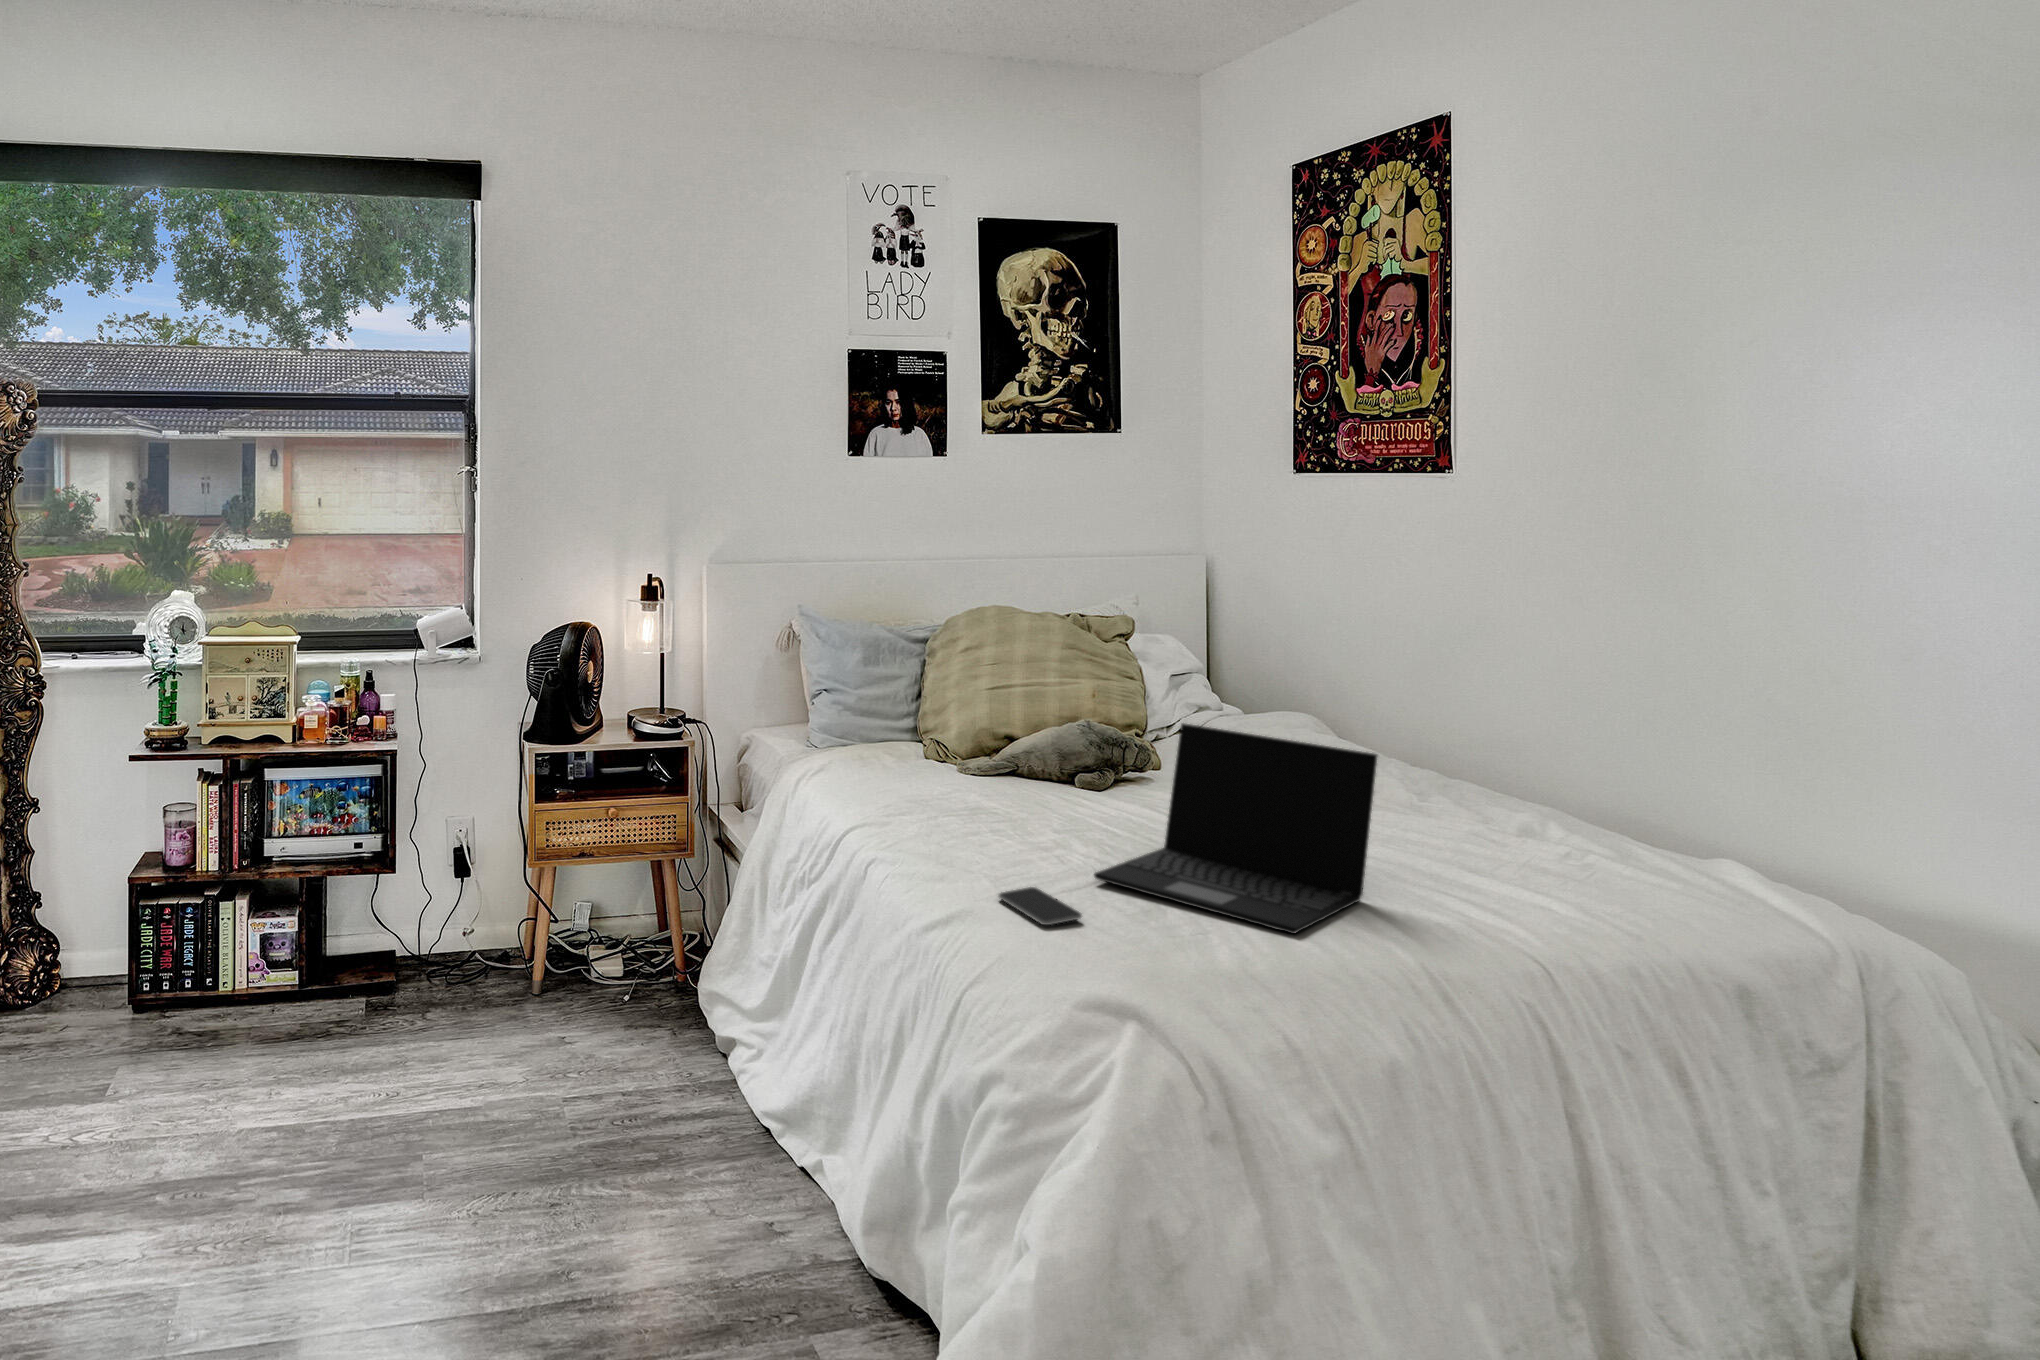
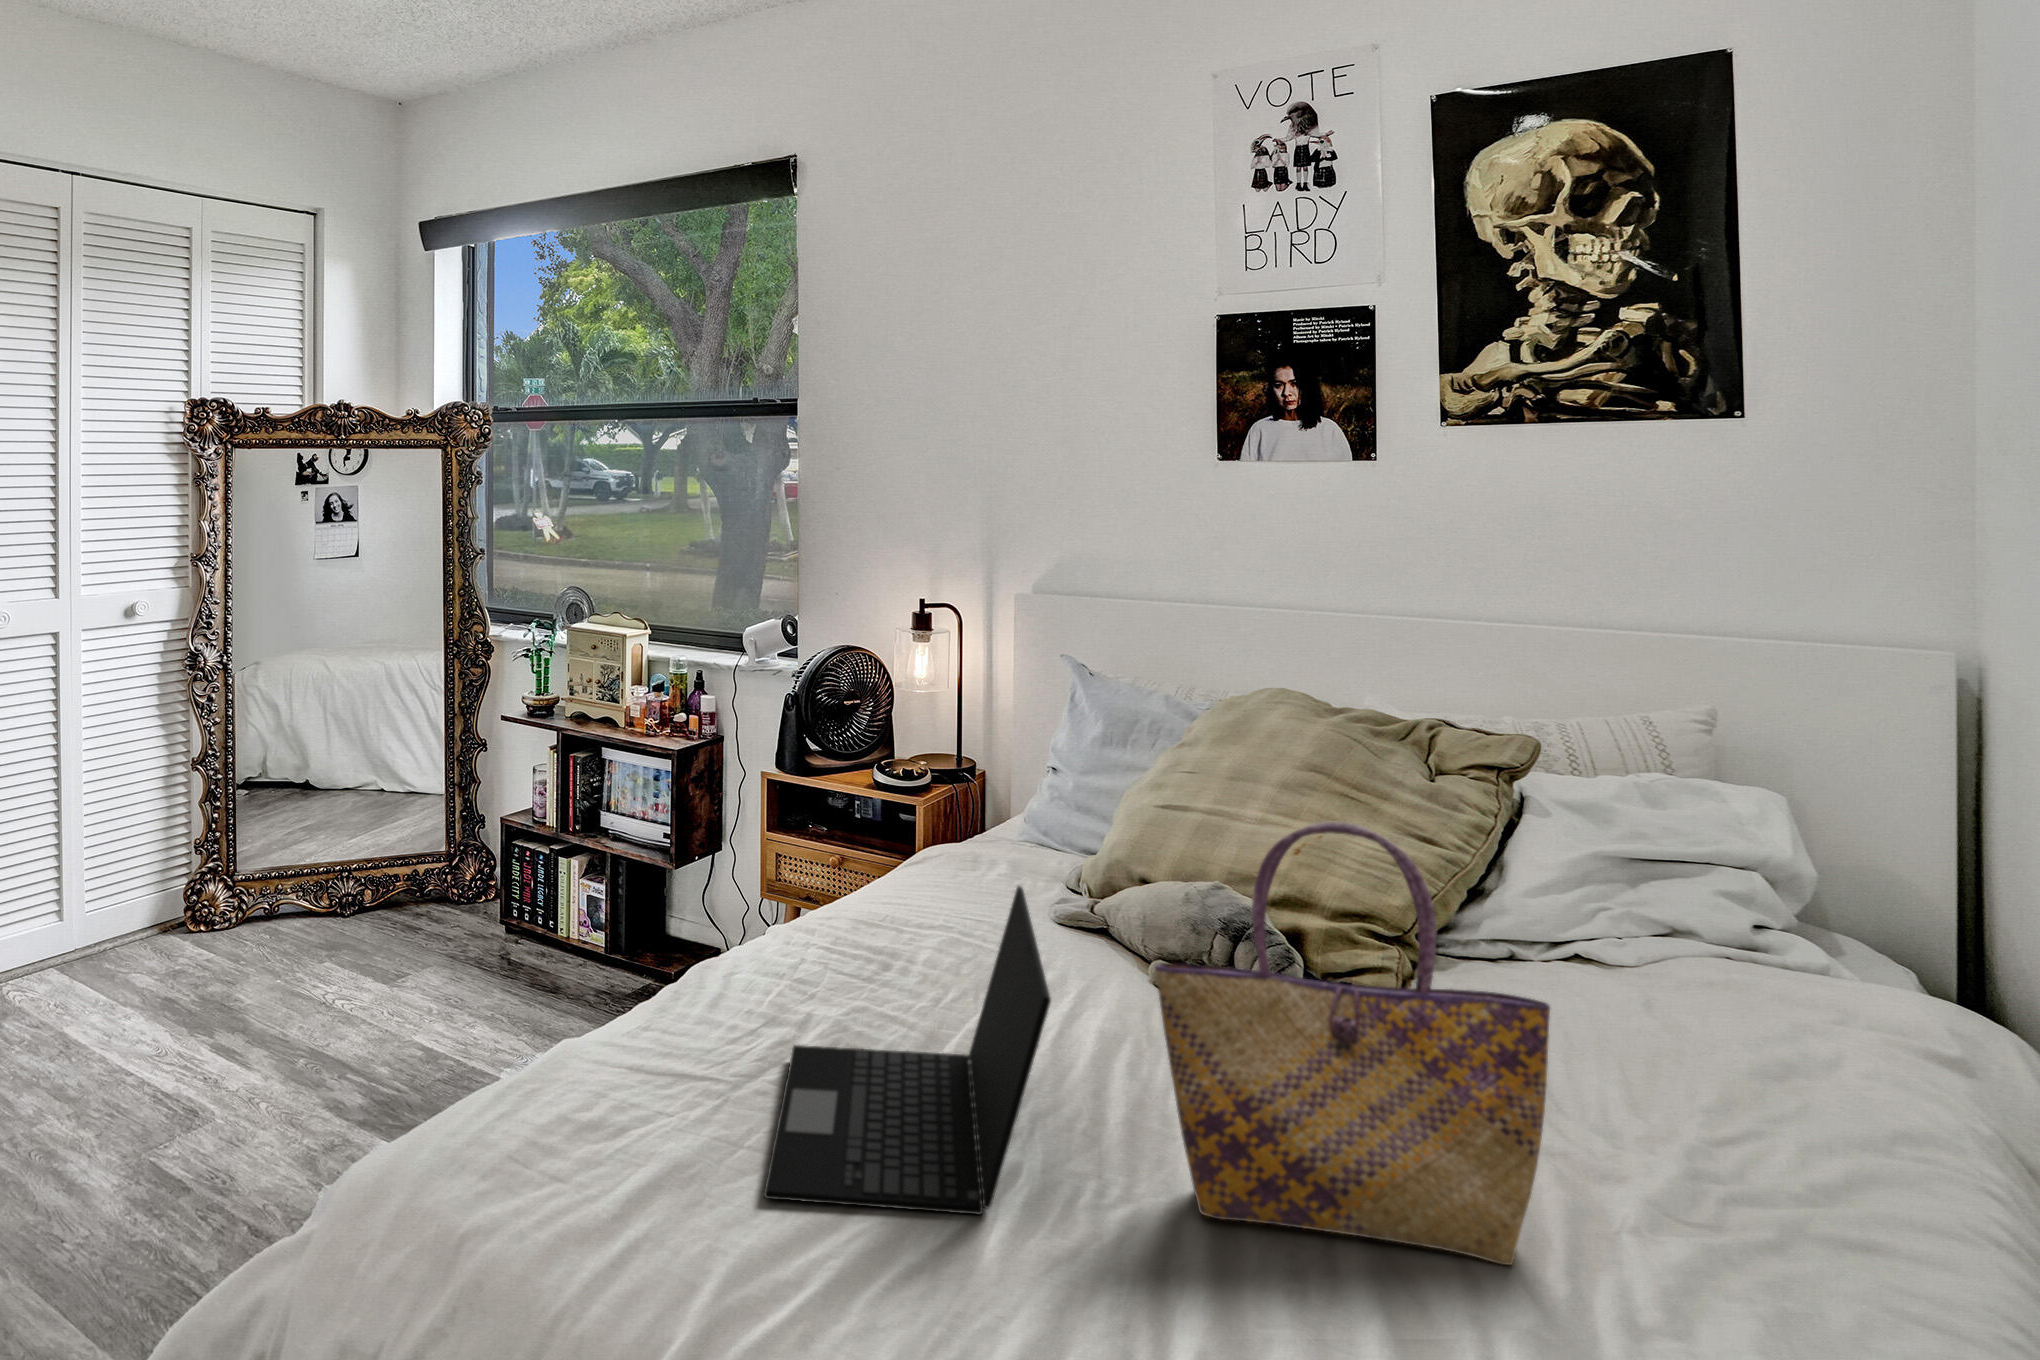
tote bag: none [1362,632,1493,866] -> present [1155,822,1550,1265]
smartphone: present [999,887,1082,925] -> none [604,1026,707,1079]

